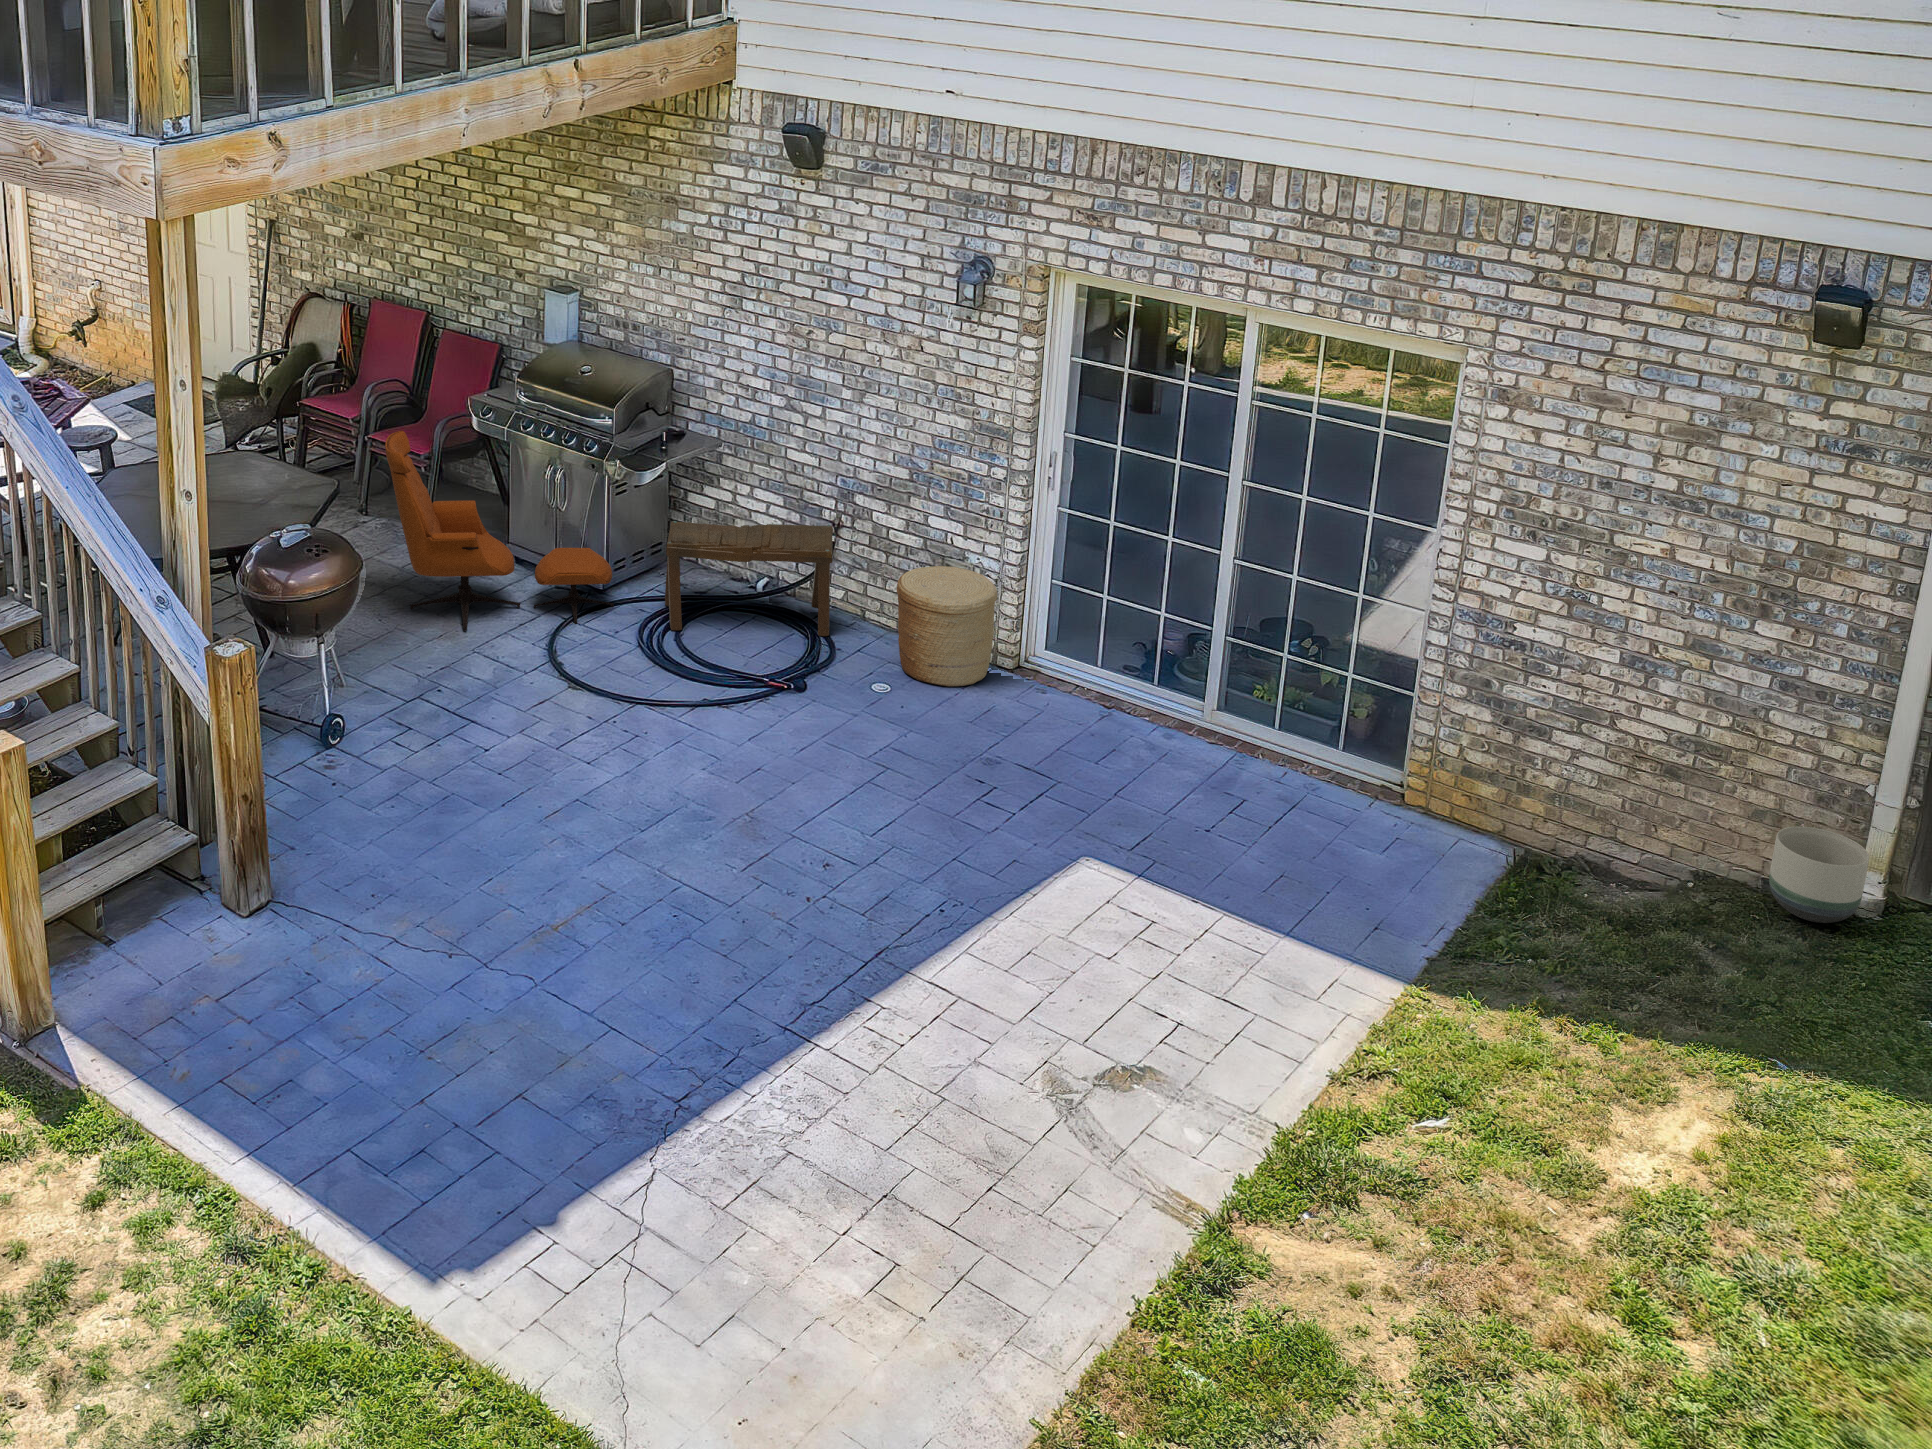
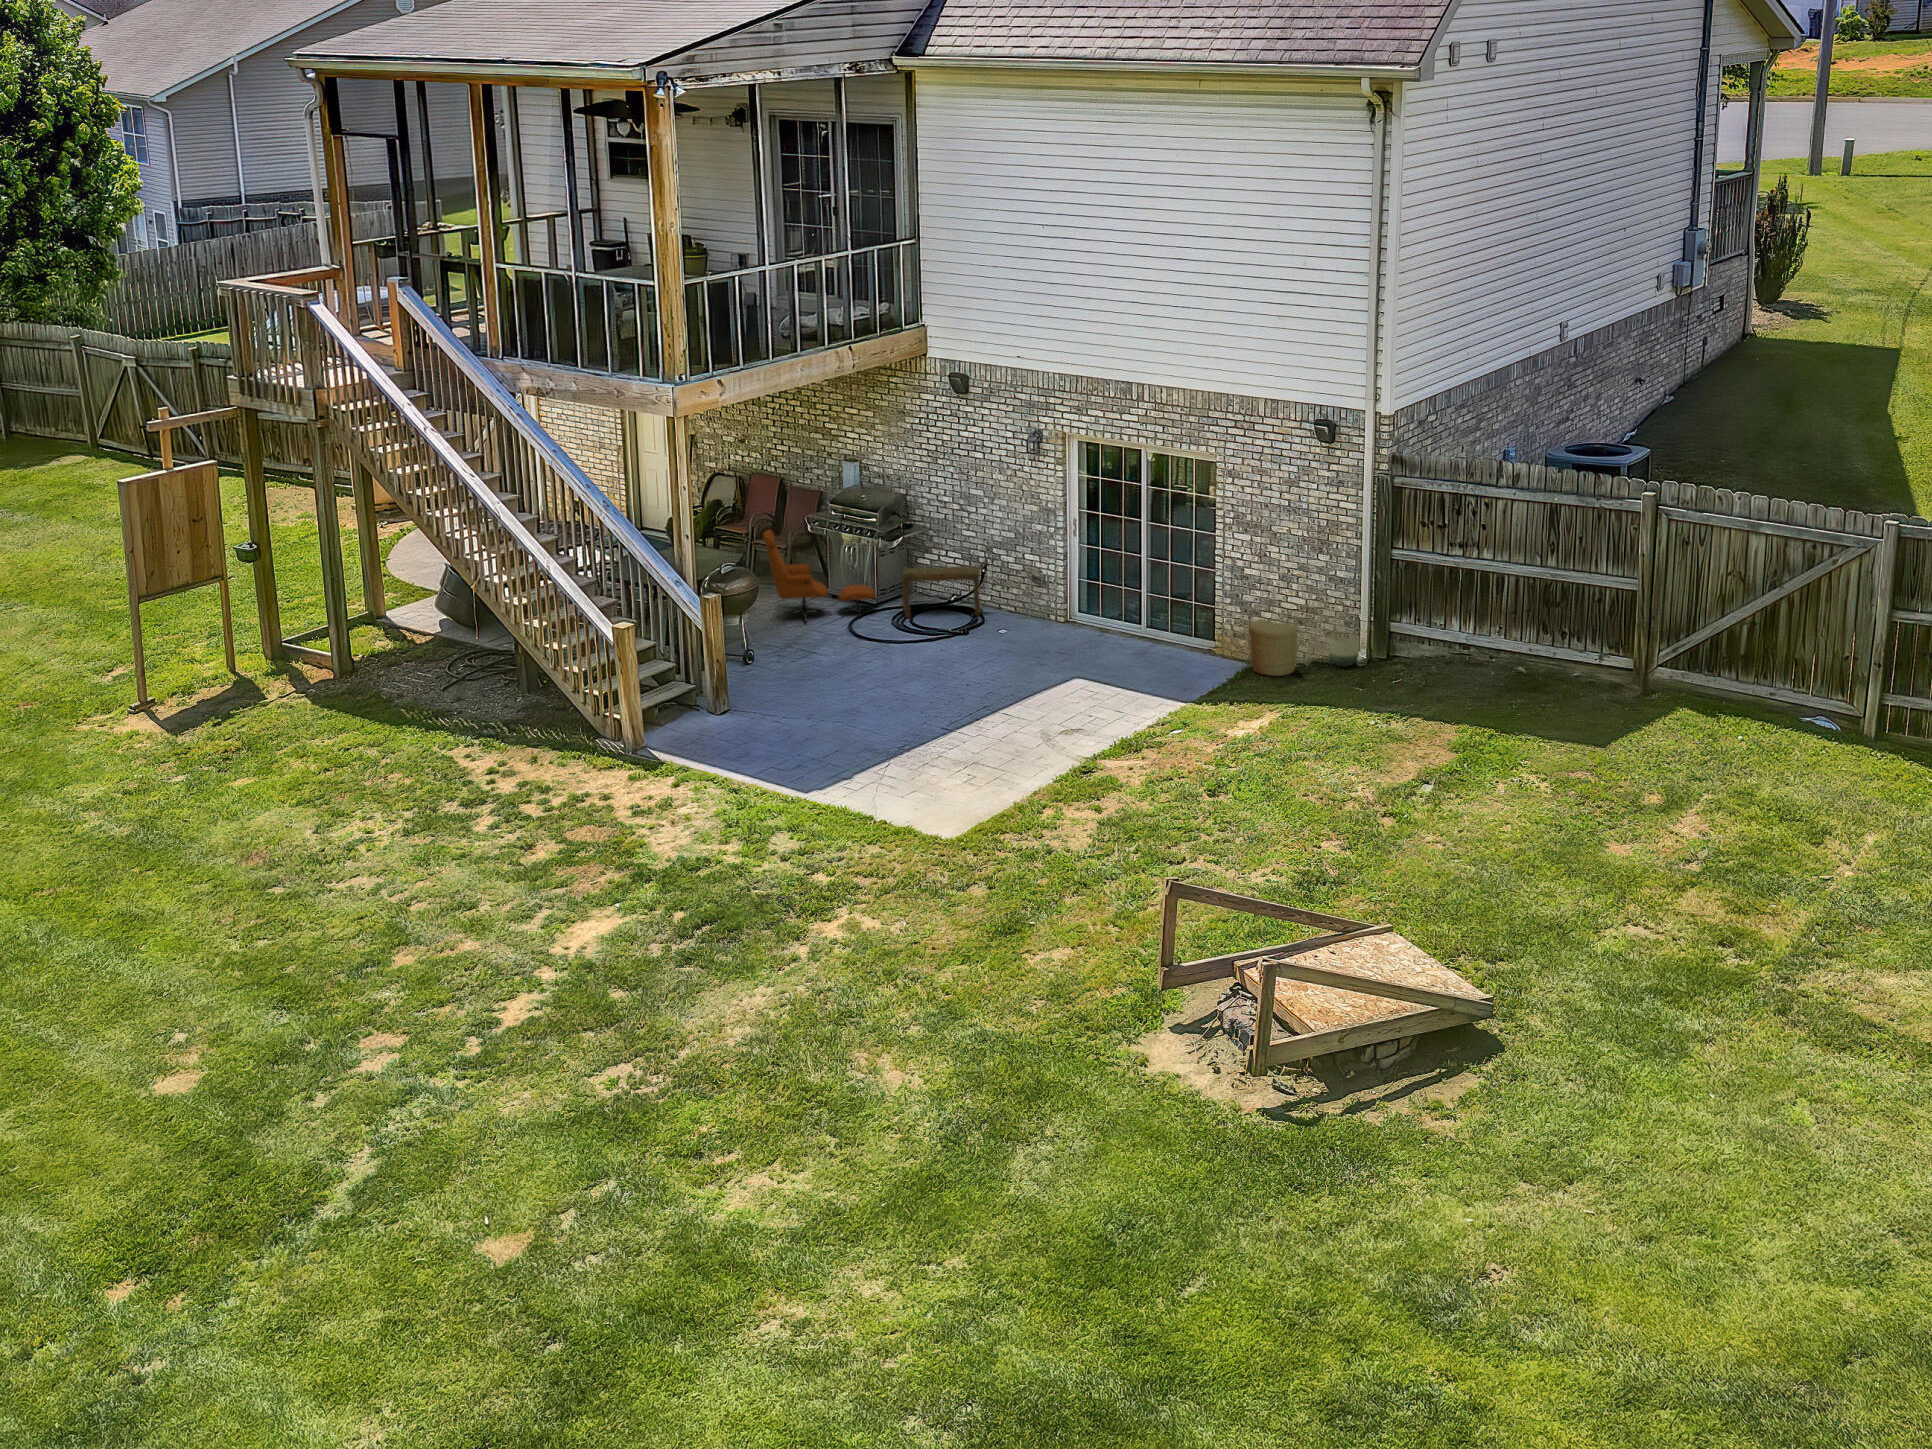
woven basket: present [896,566,997,686] -> present [1249,618,1298,676]

